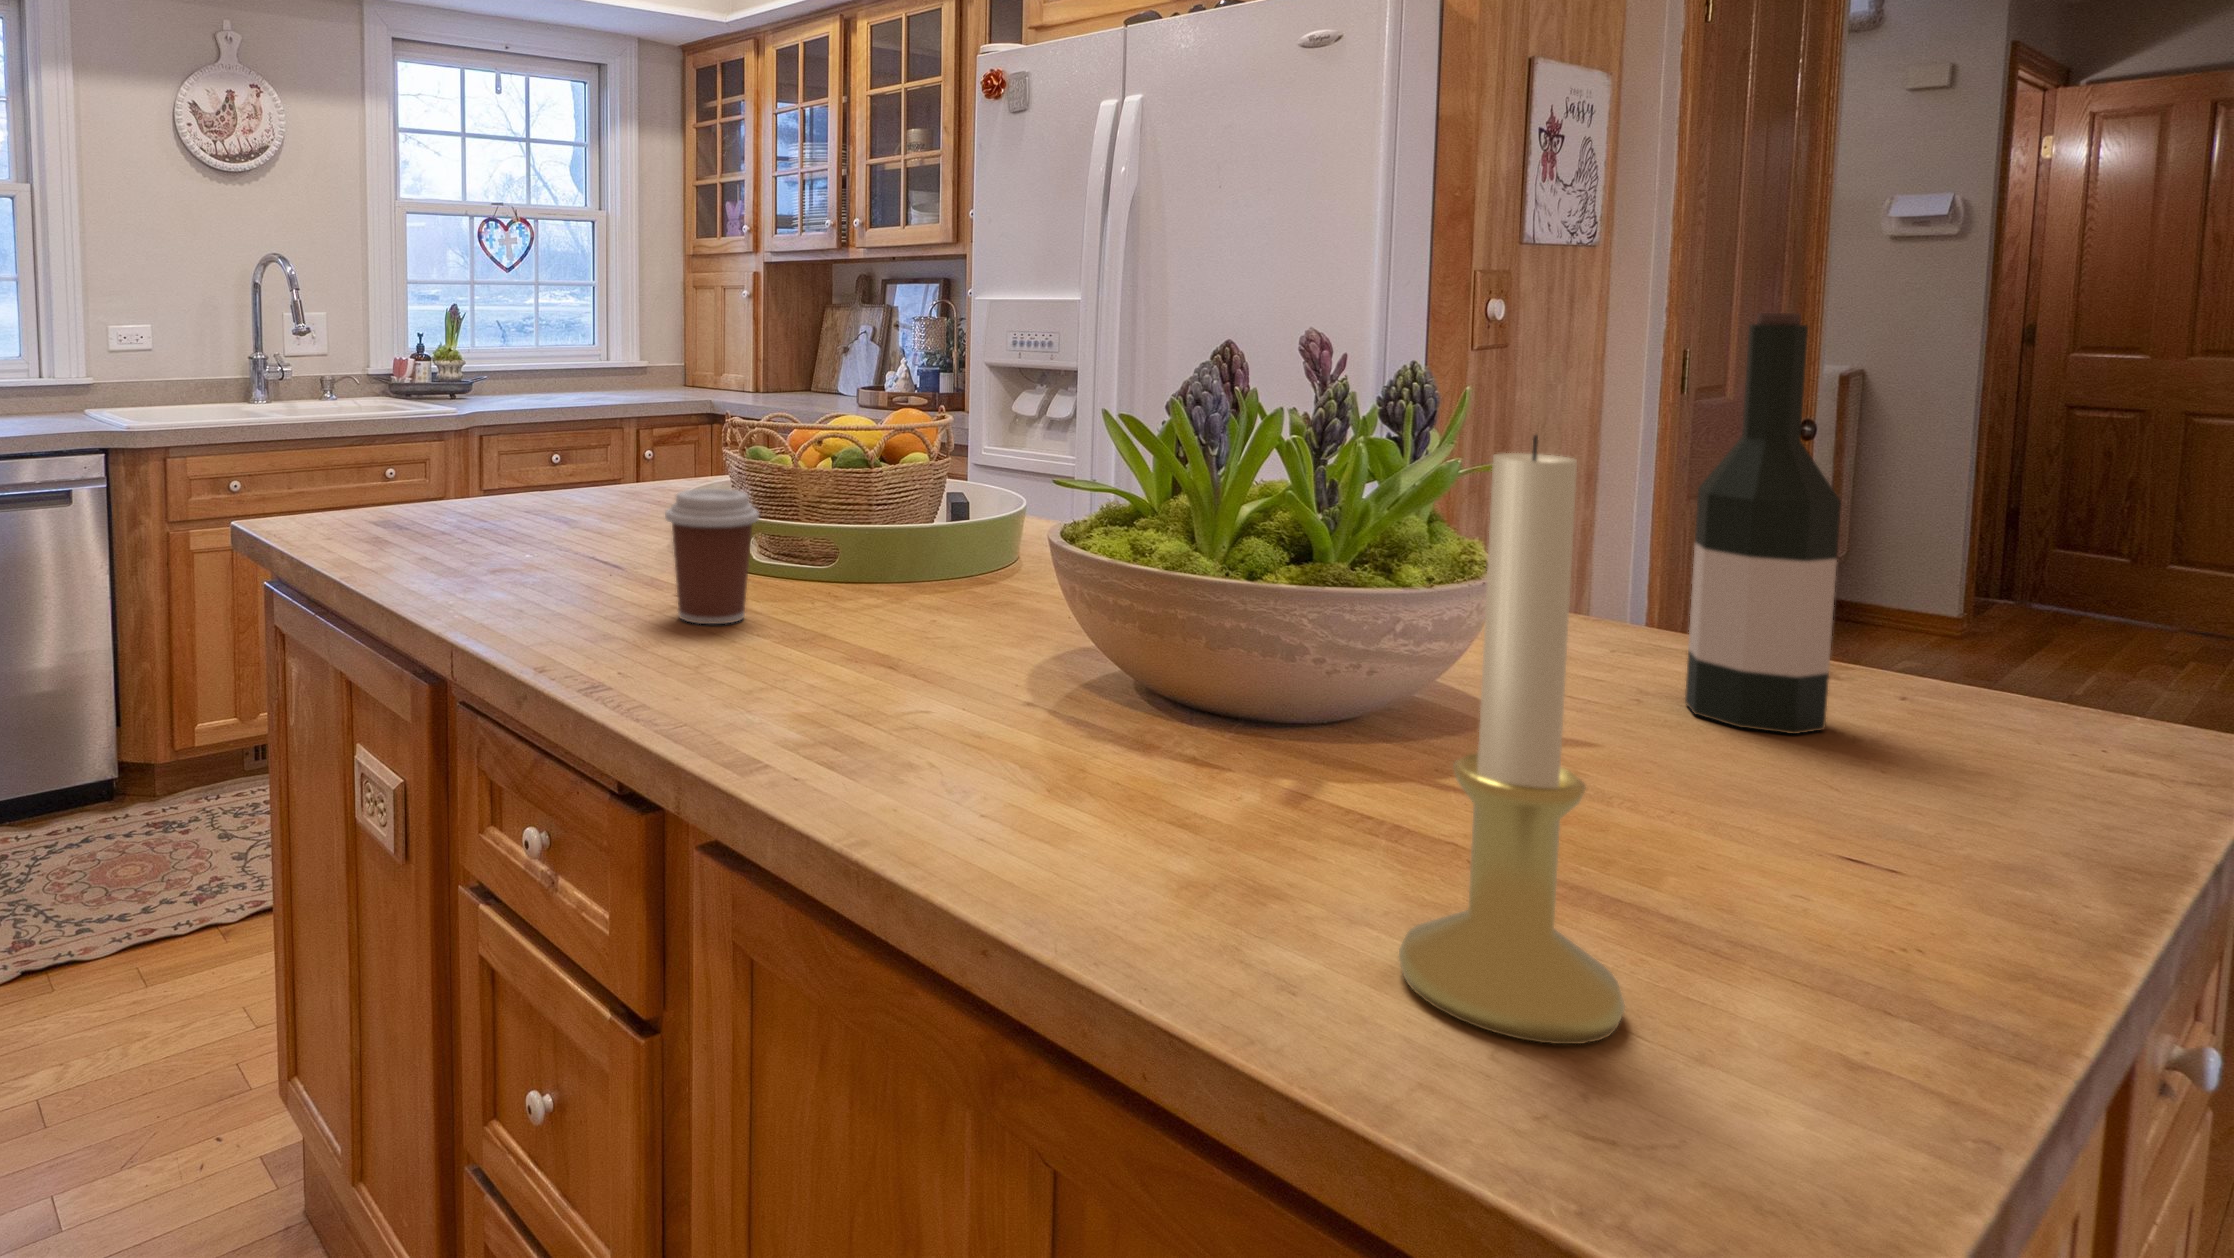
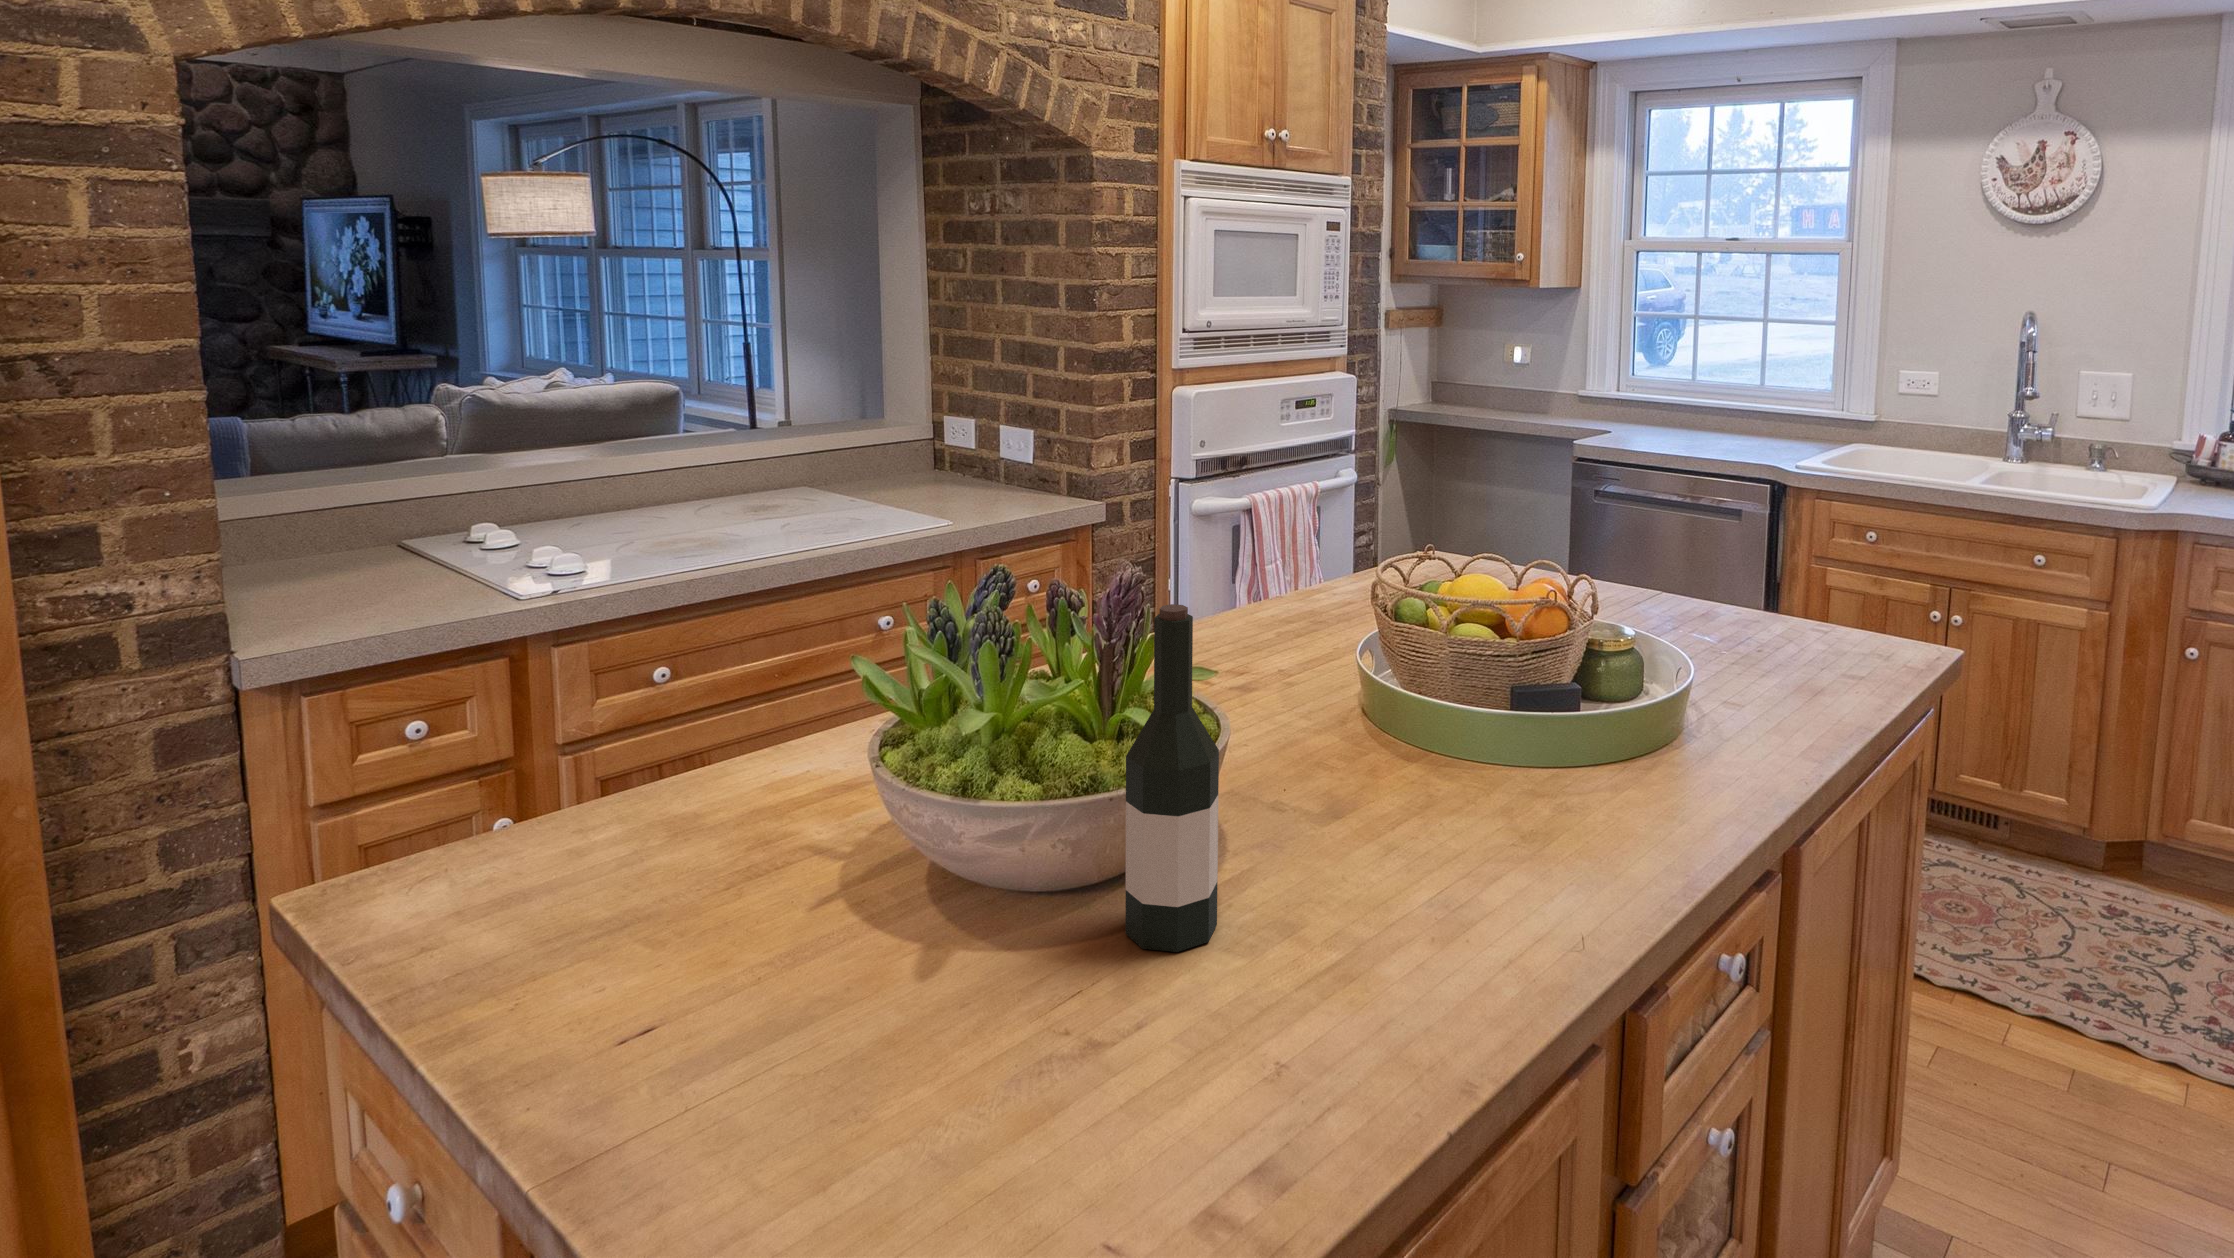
candle holder: present [1399,435,1625,1044] -> none [695,572,780,808]
coffee cup: present [665,489,759,624] -> none [1238,571,1299,662]

